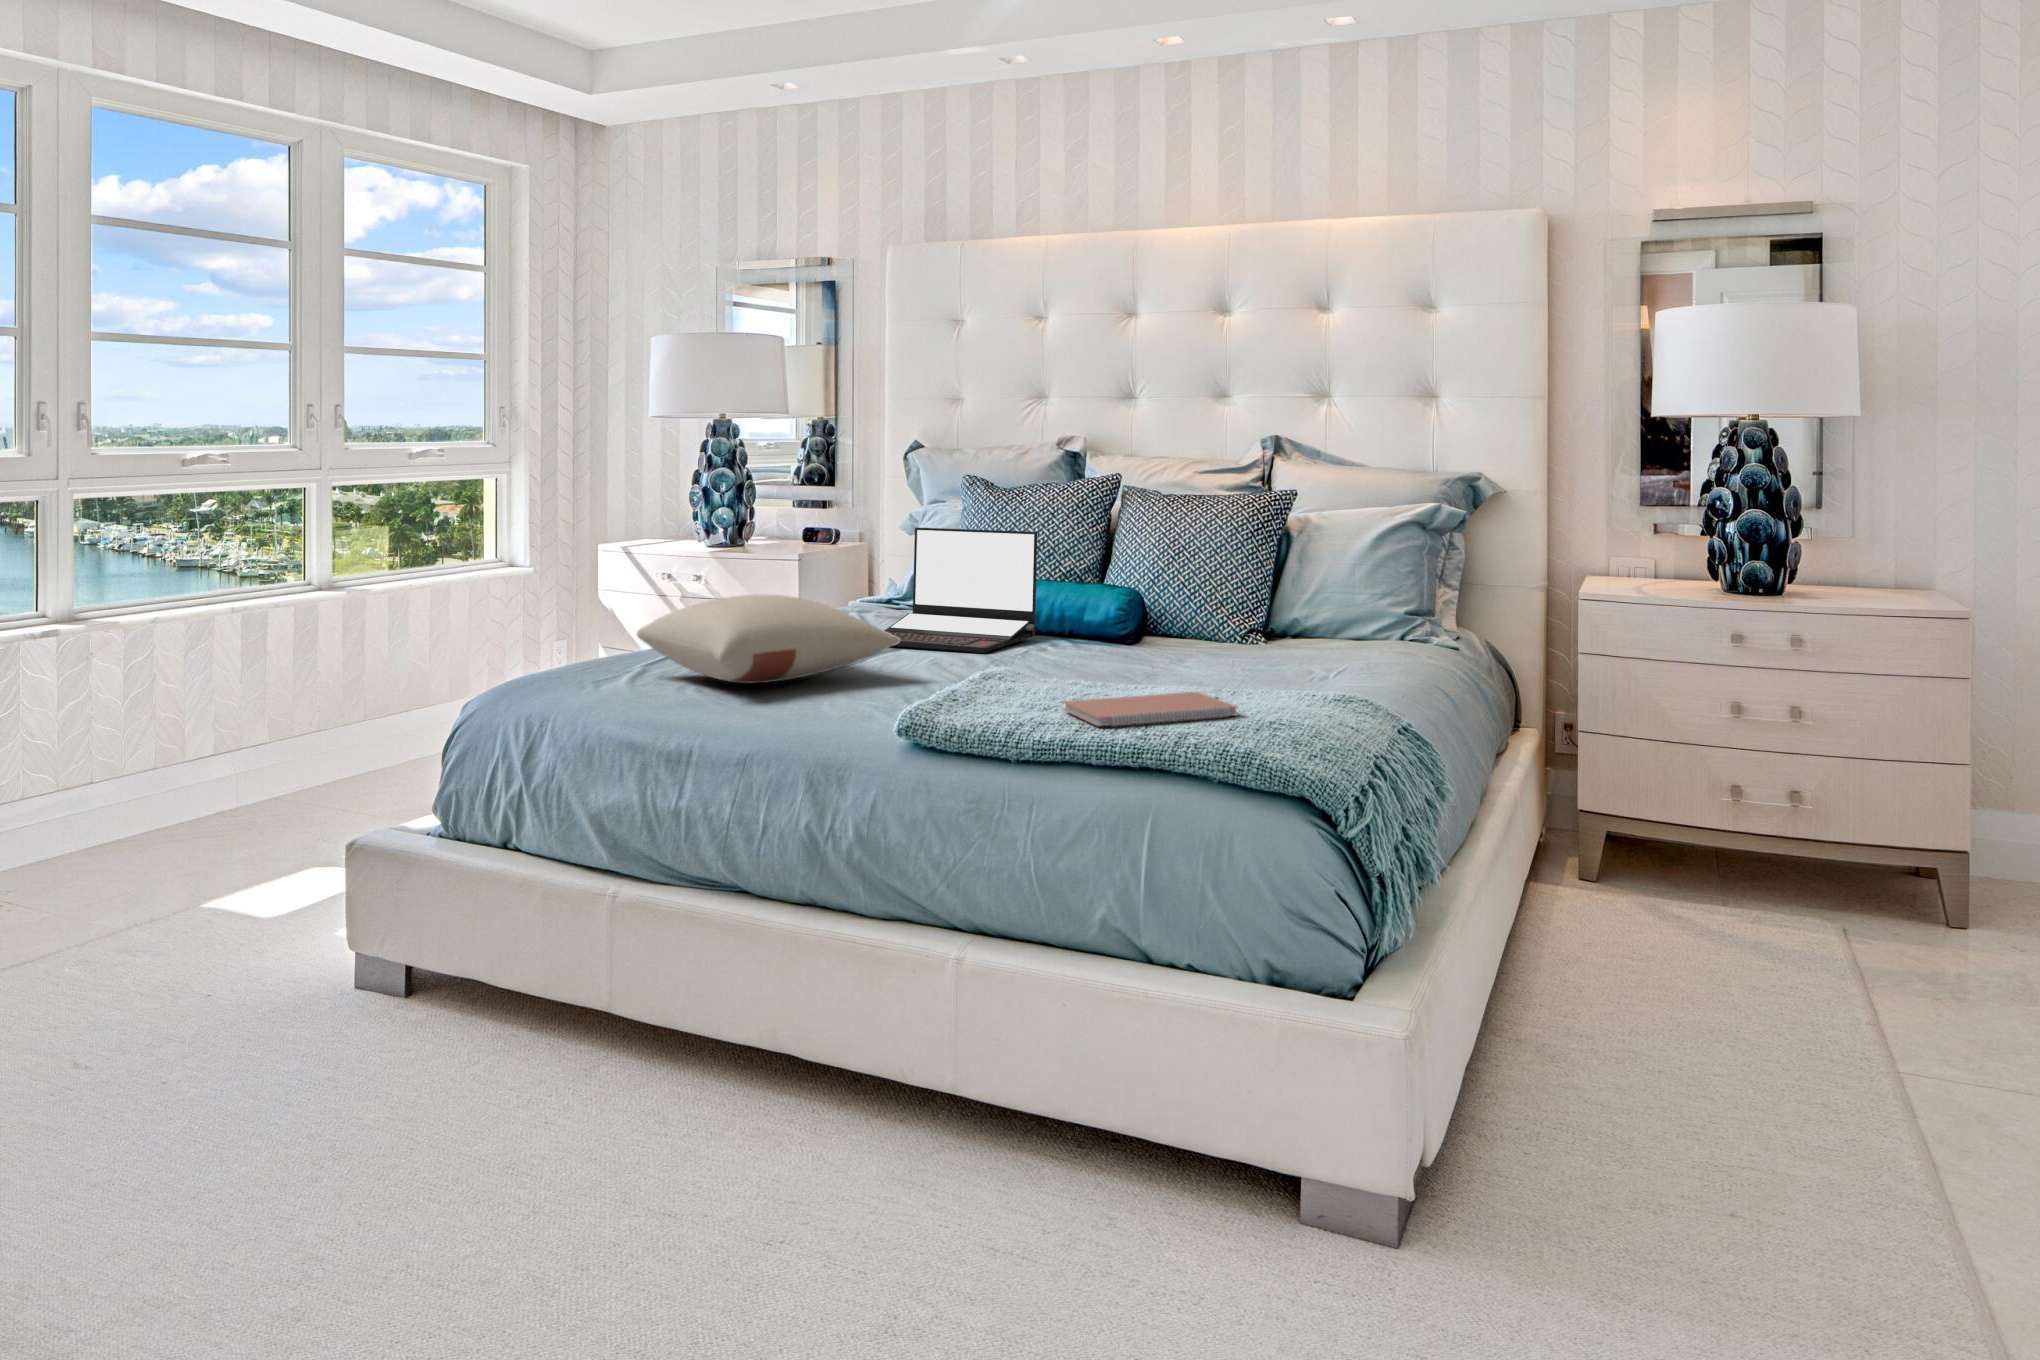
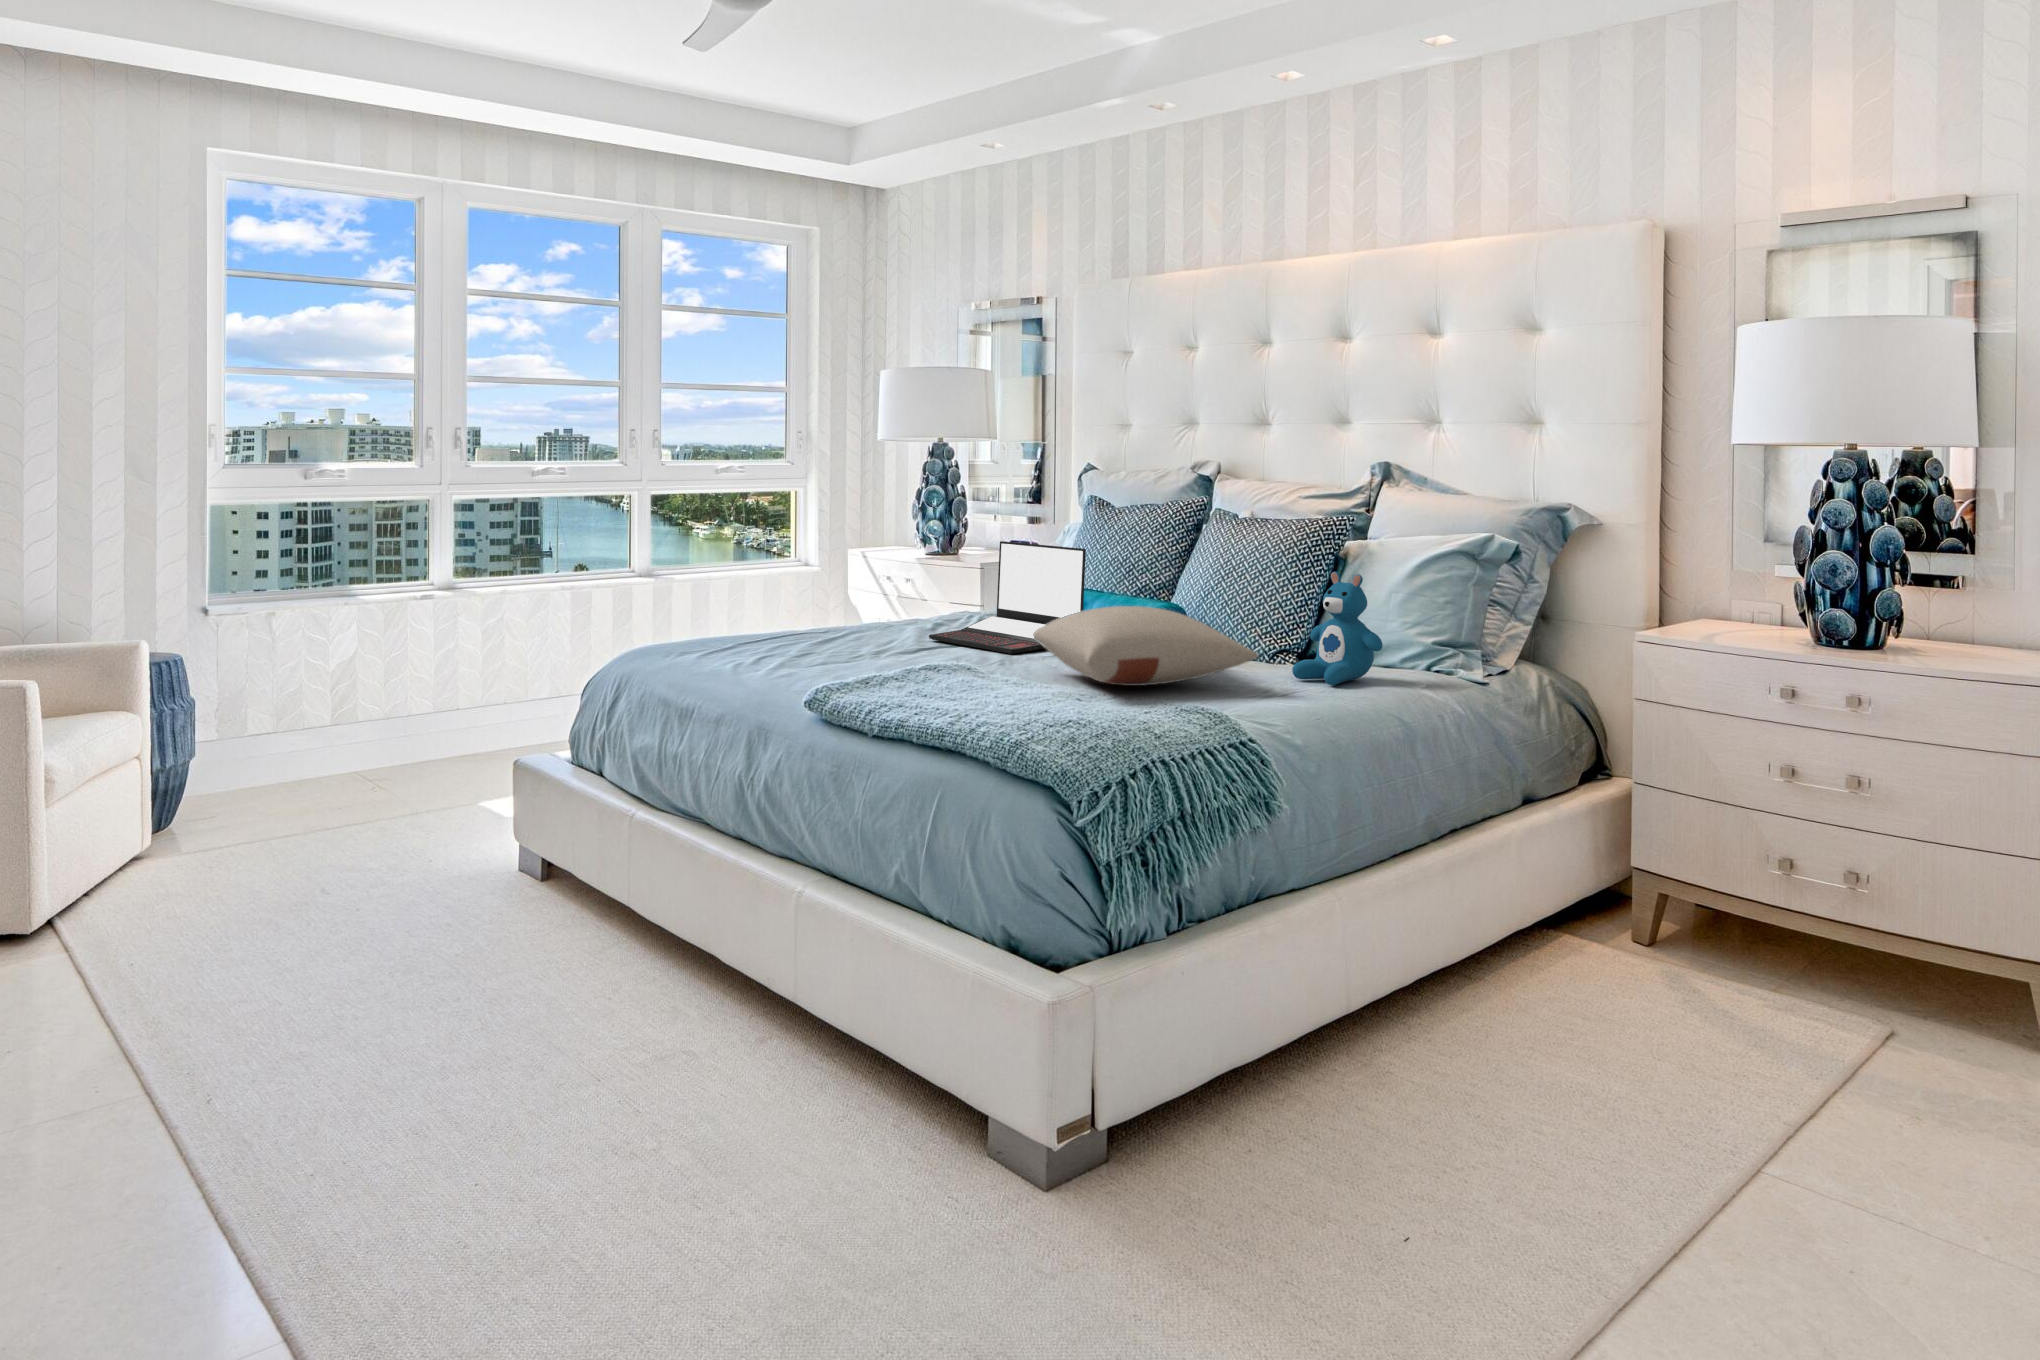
teddy bear: none [1317,544,1407,661] -> present [1292,572,1383,685]
pillow: present [637,595,899,684] -> present [1034,606,1258,686]
notebook: present [1063,692,1237,726] -> none [950,698,1090,723]

